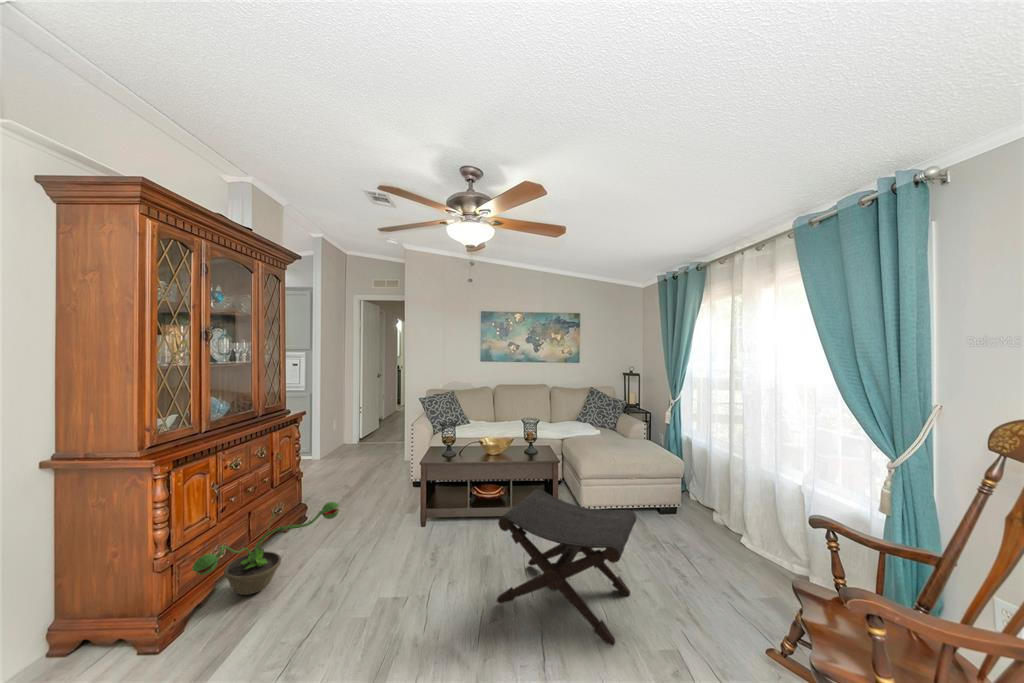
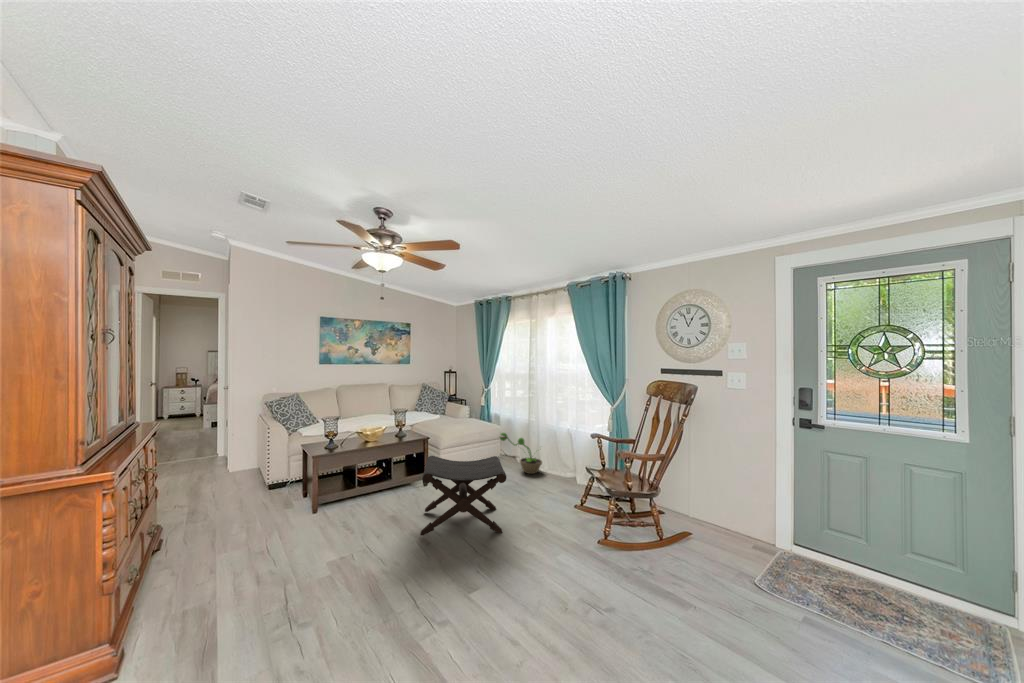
decorative plant: present [192,502,340,595] -> present [500,433,542,474]

